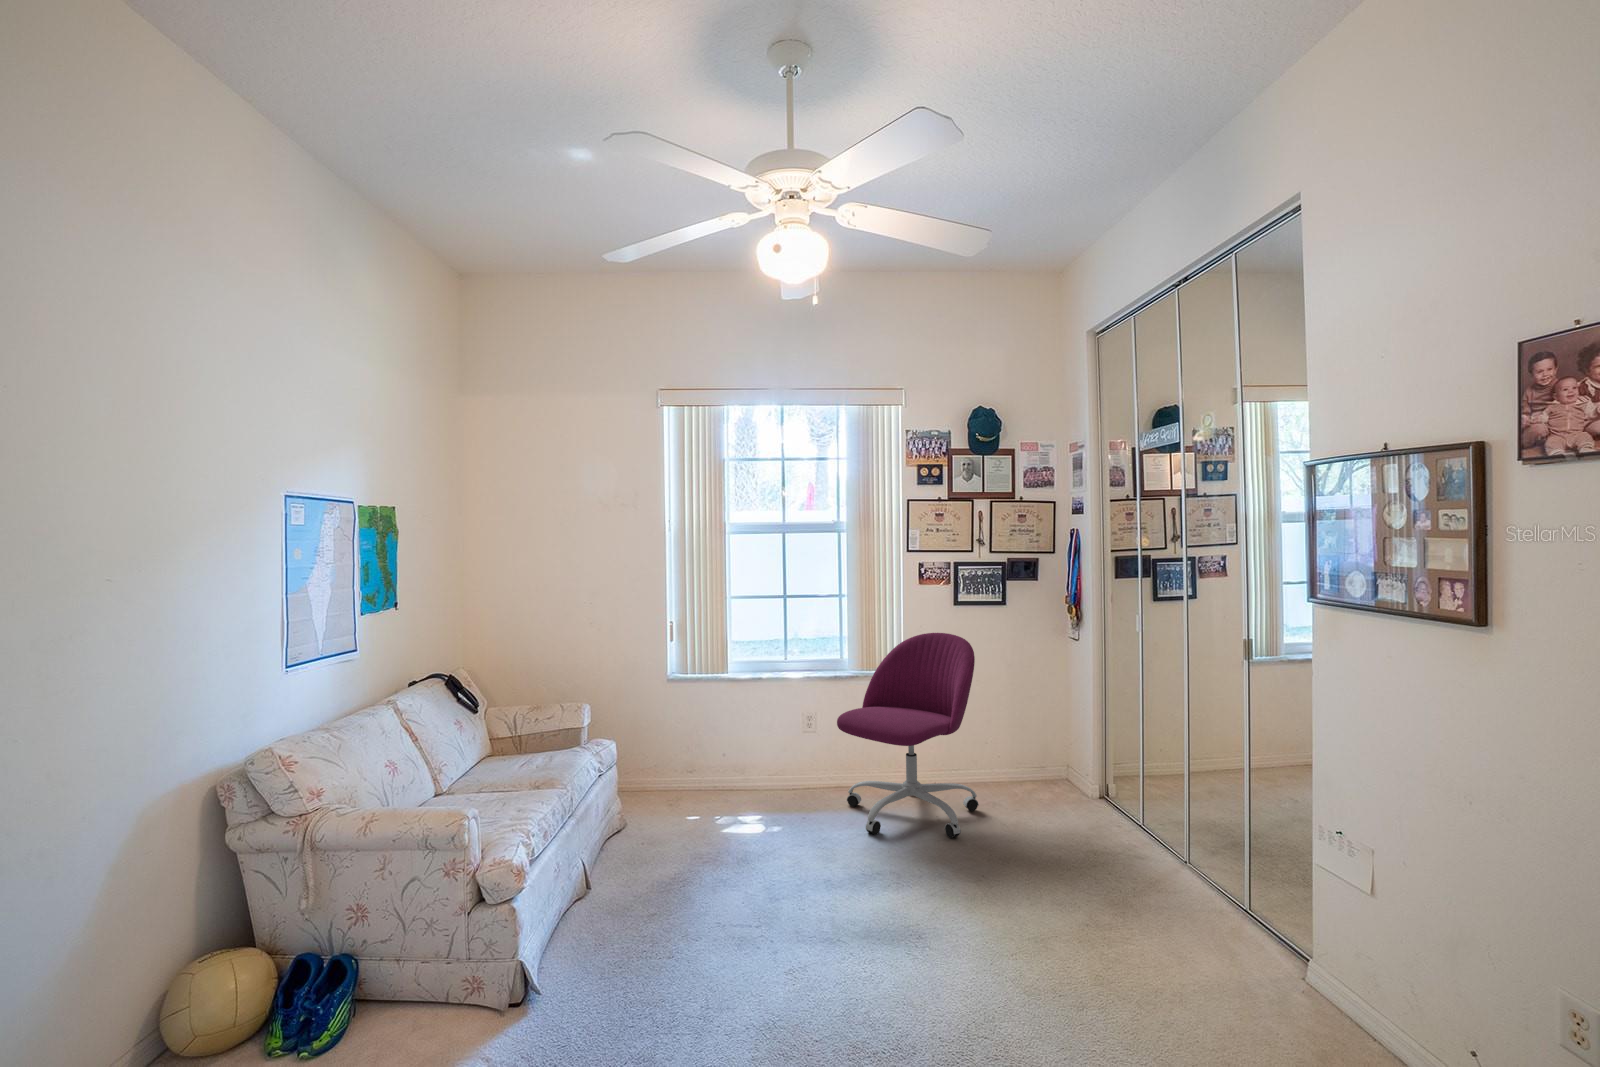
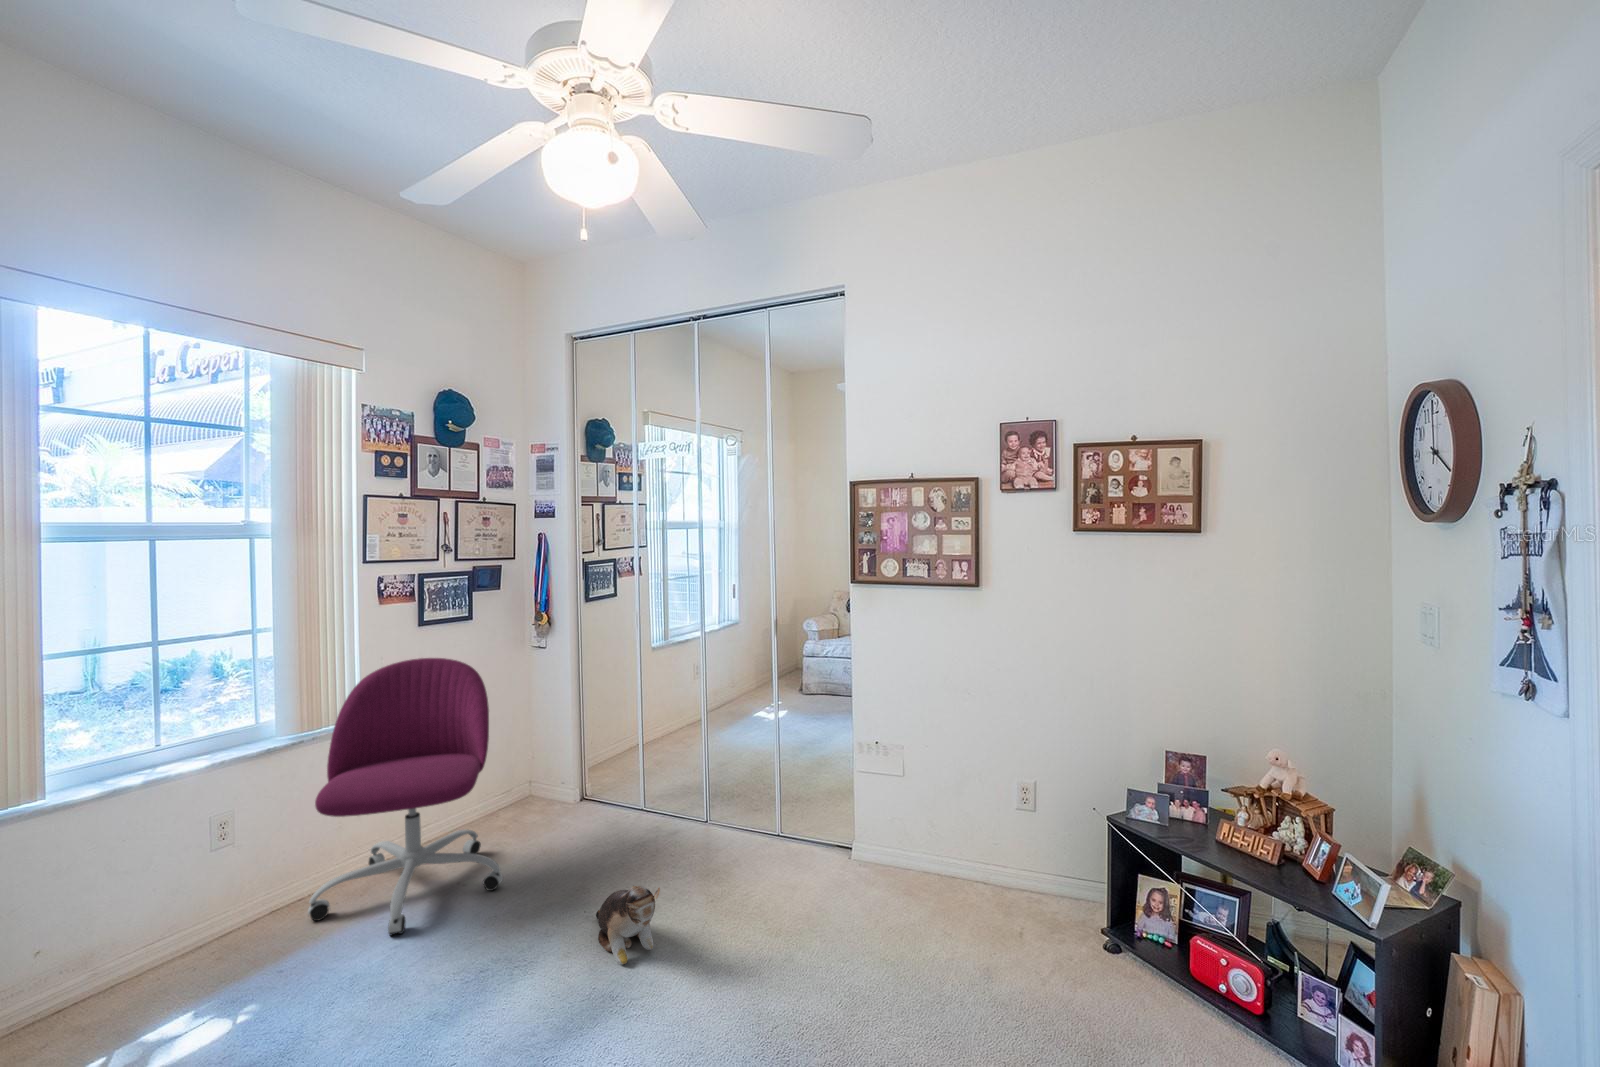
plush toy: none [943,860,999,930] -> present [596,886,660,965]

